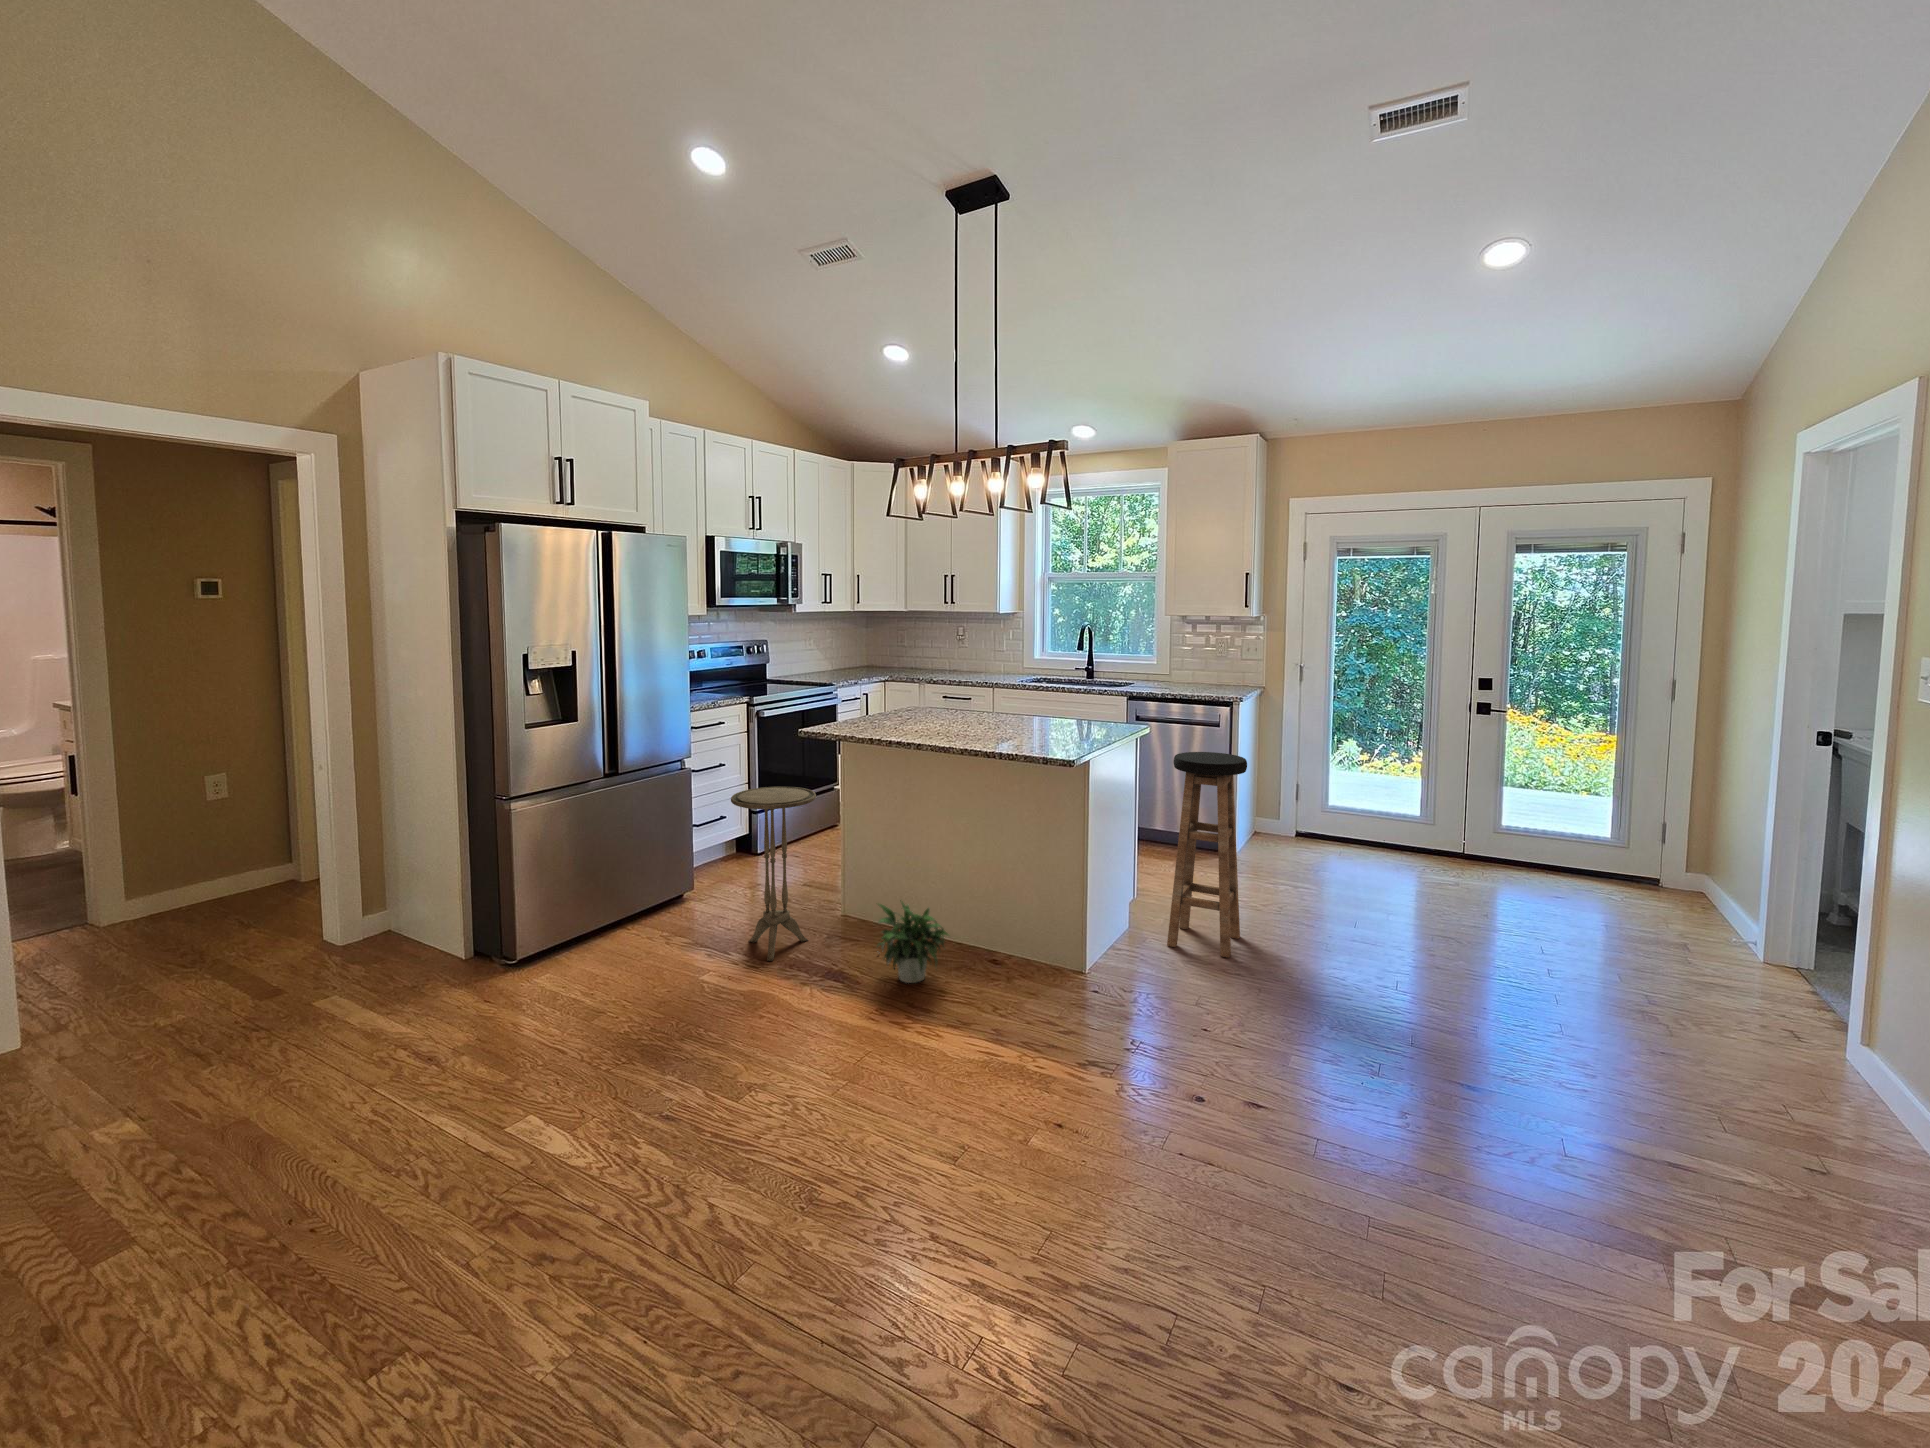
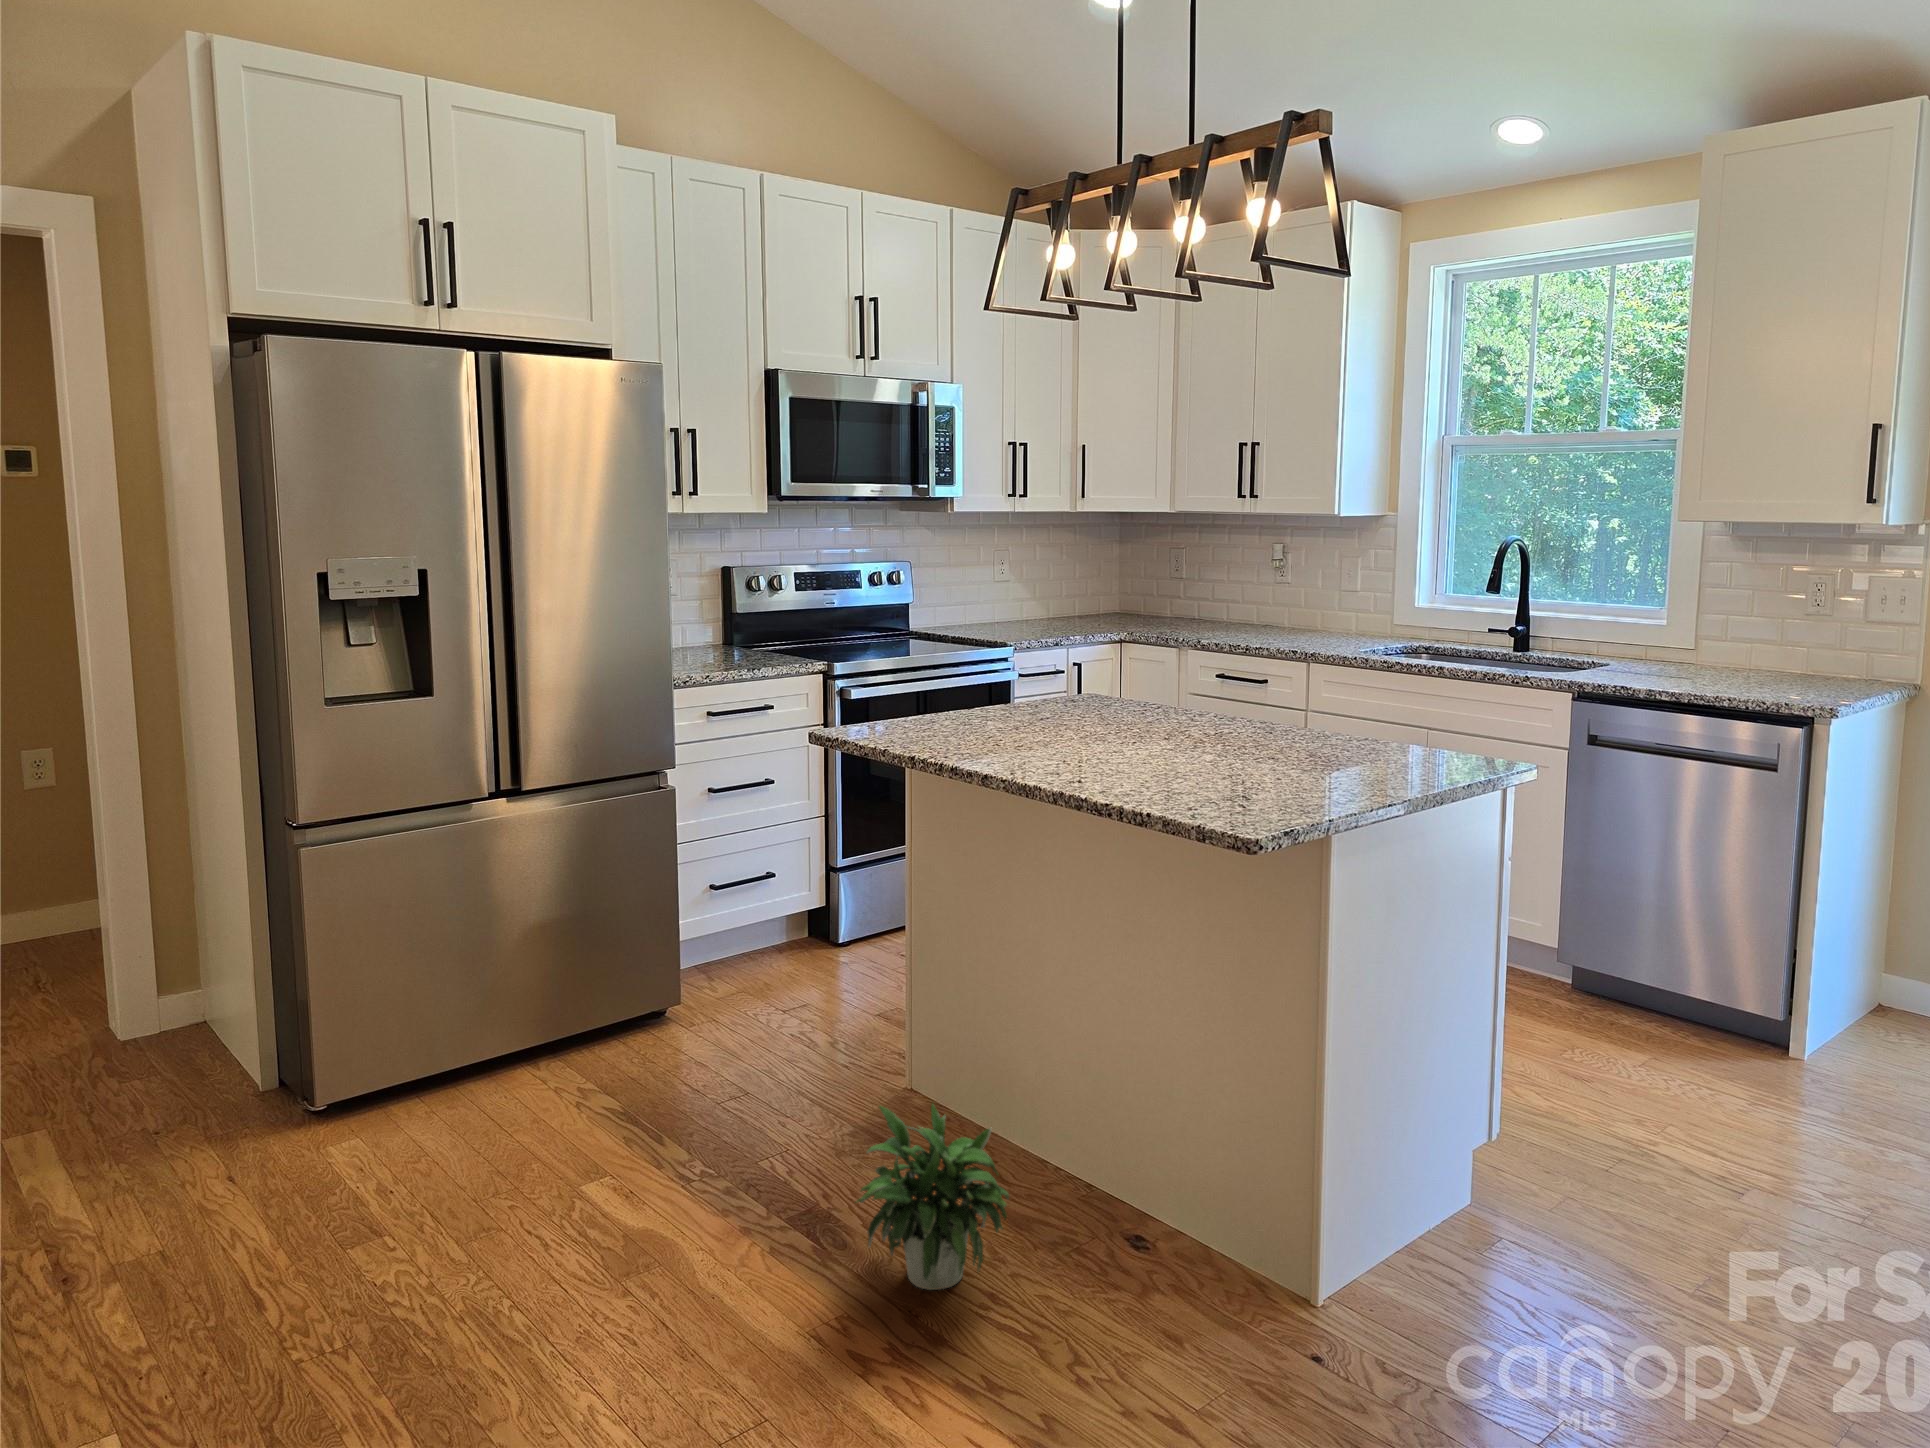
bar stool: present [1167,752,1247,958] -> none [1552,840,1790,1365]
side table: present [731,787,816,961] -> none [645,839,812,1181]

